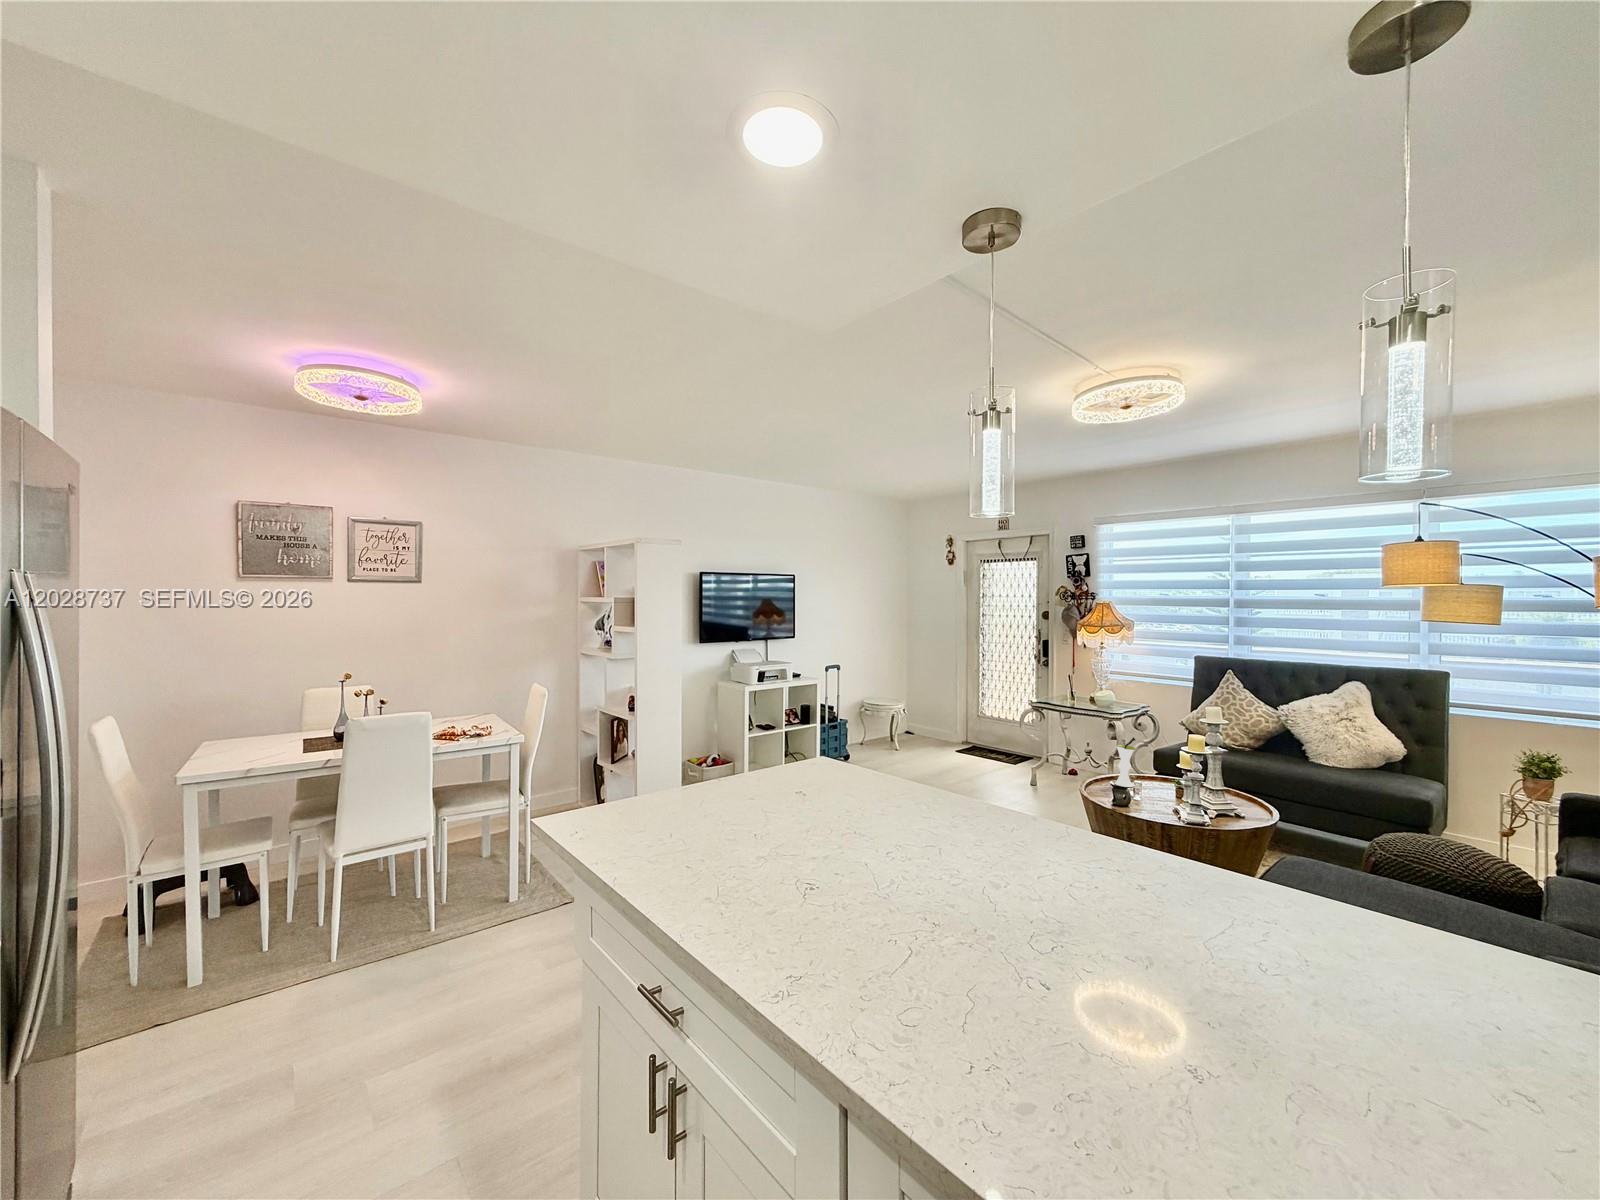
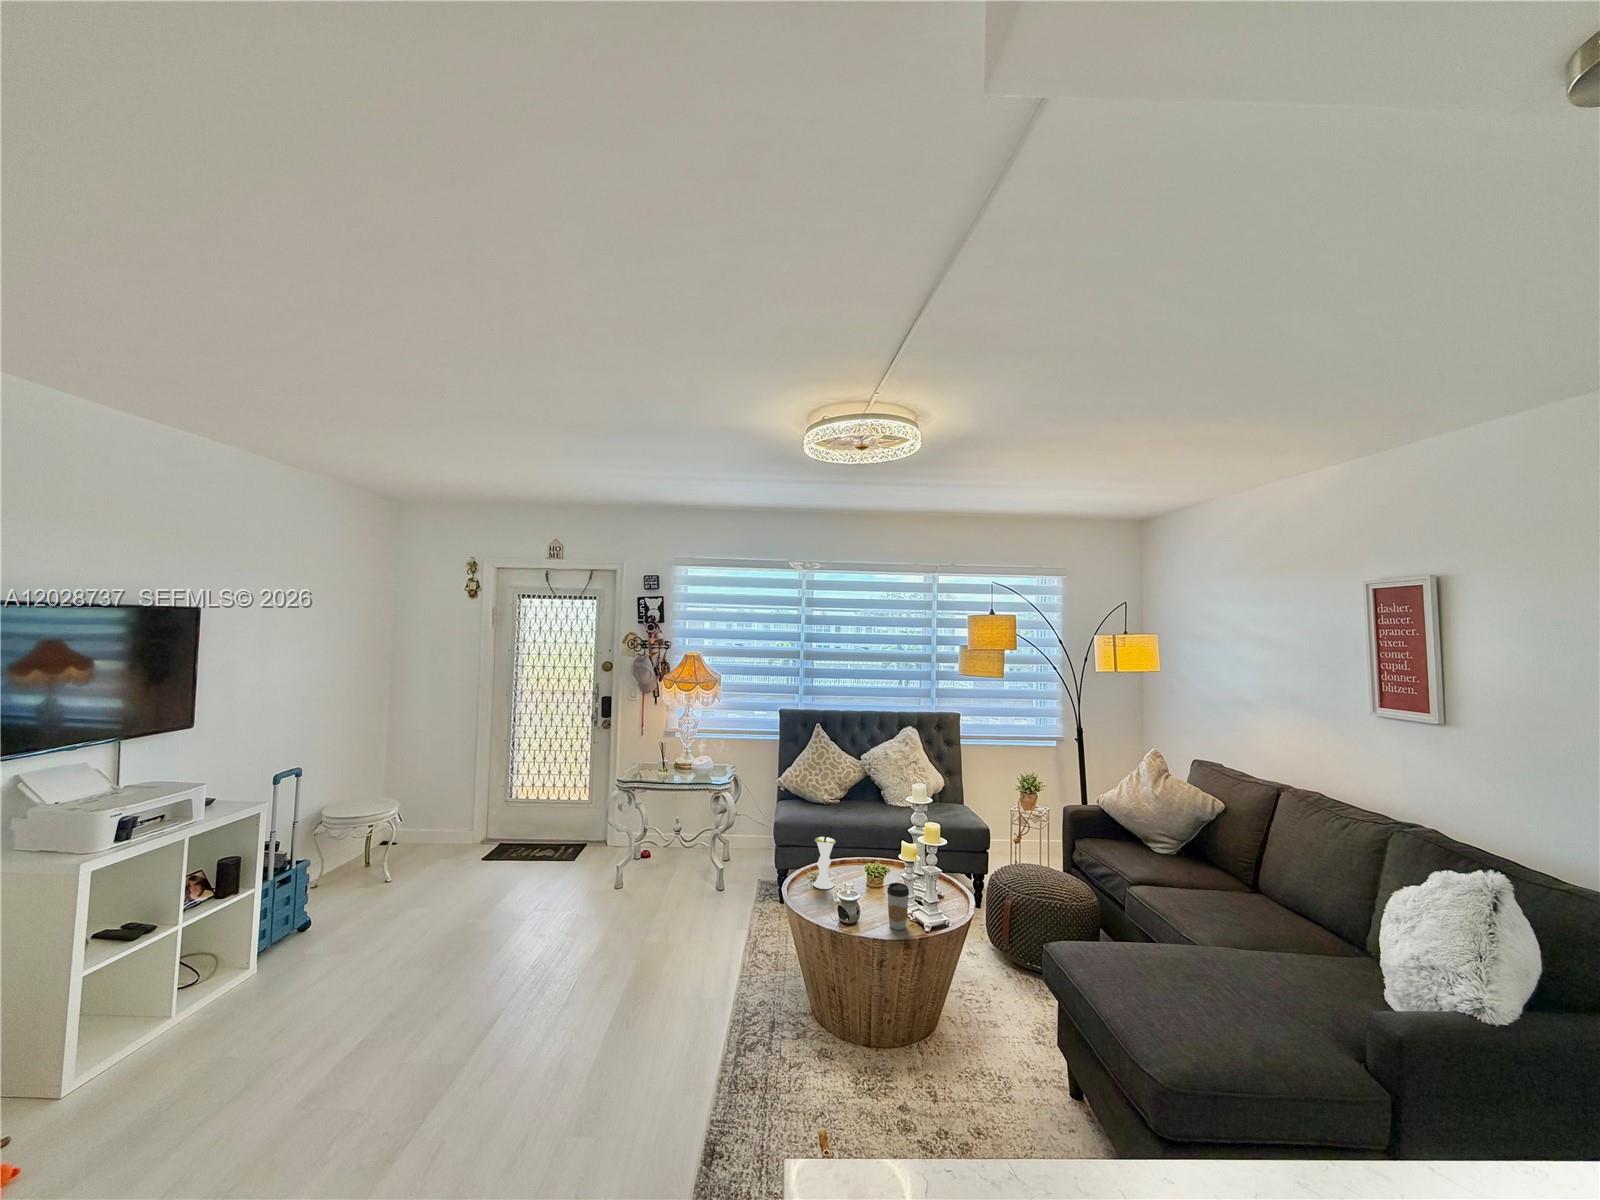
coffee cup: none [1129,776,1150,813] -> present [887,883,909,930]

